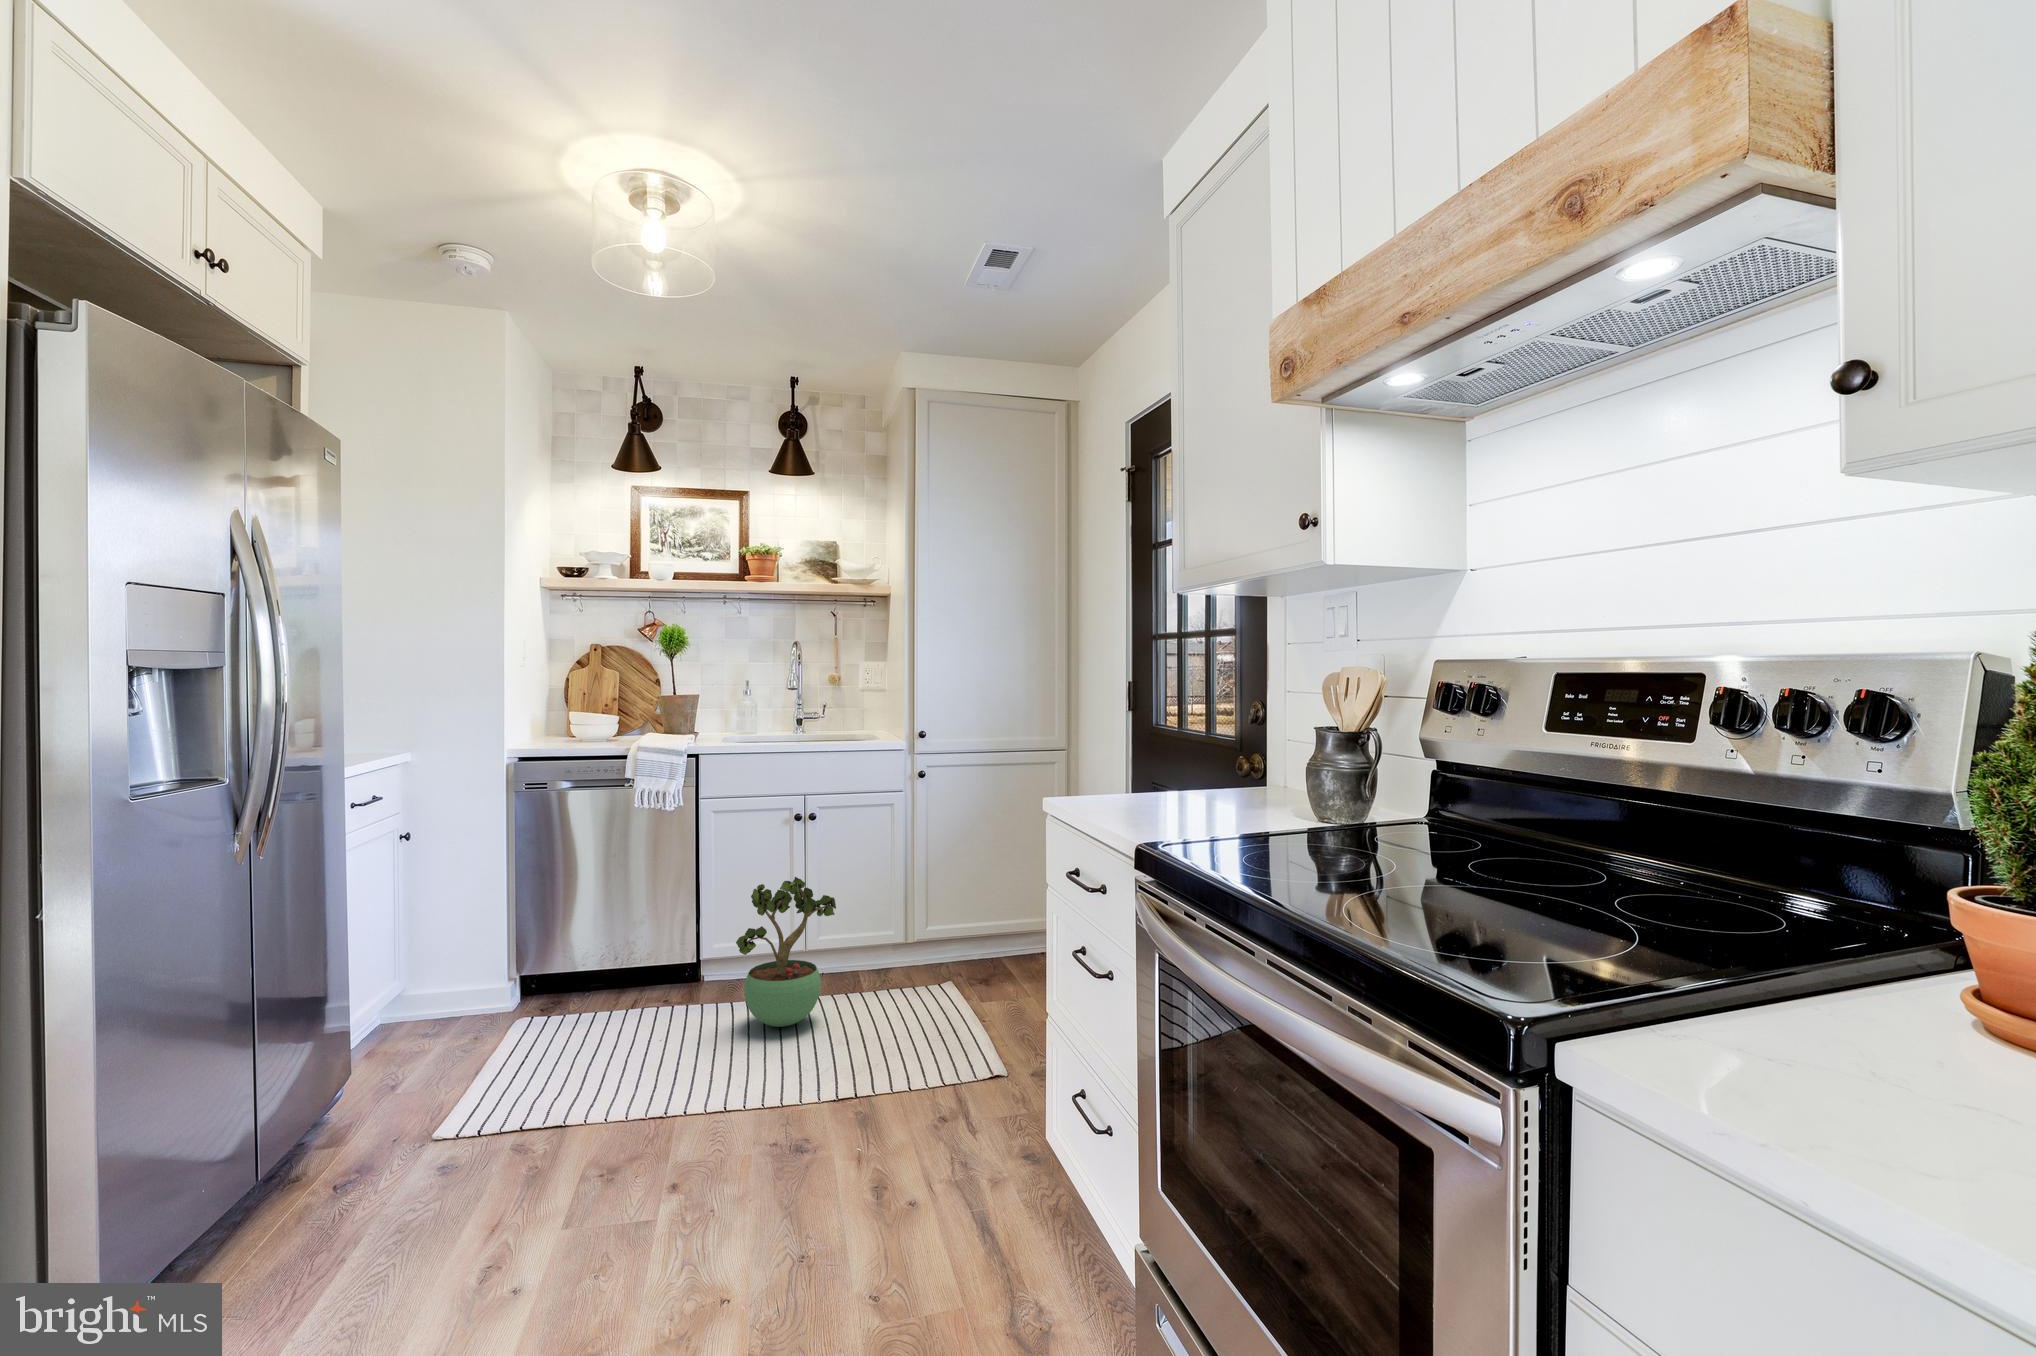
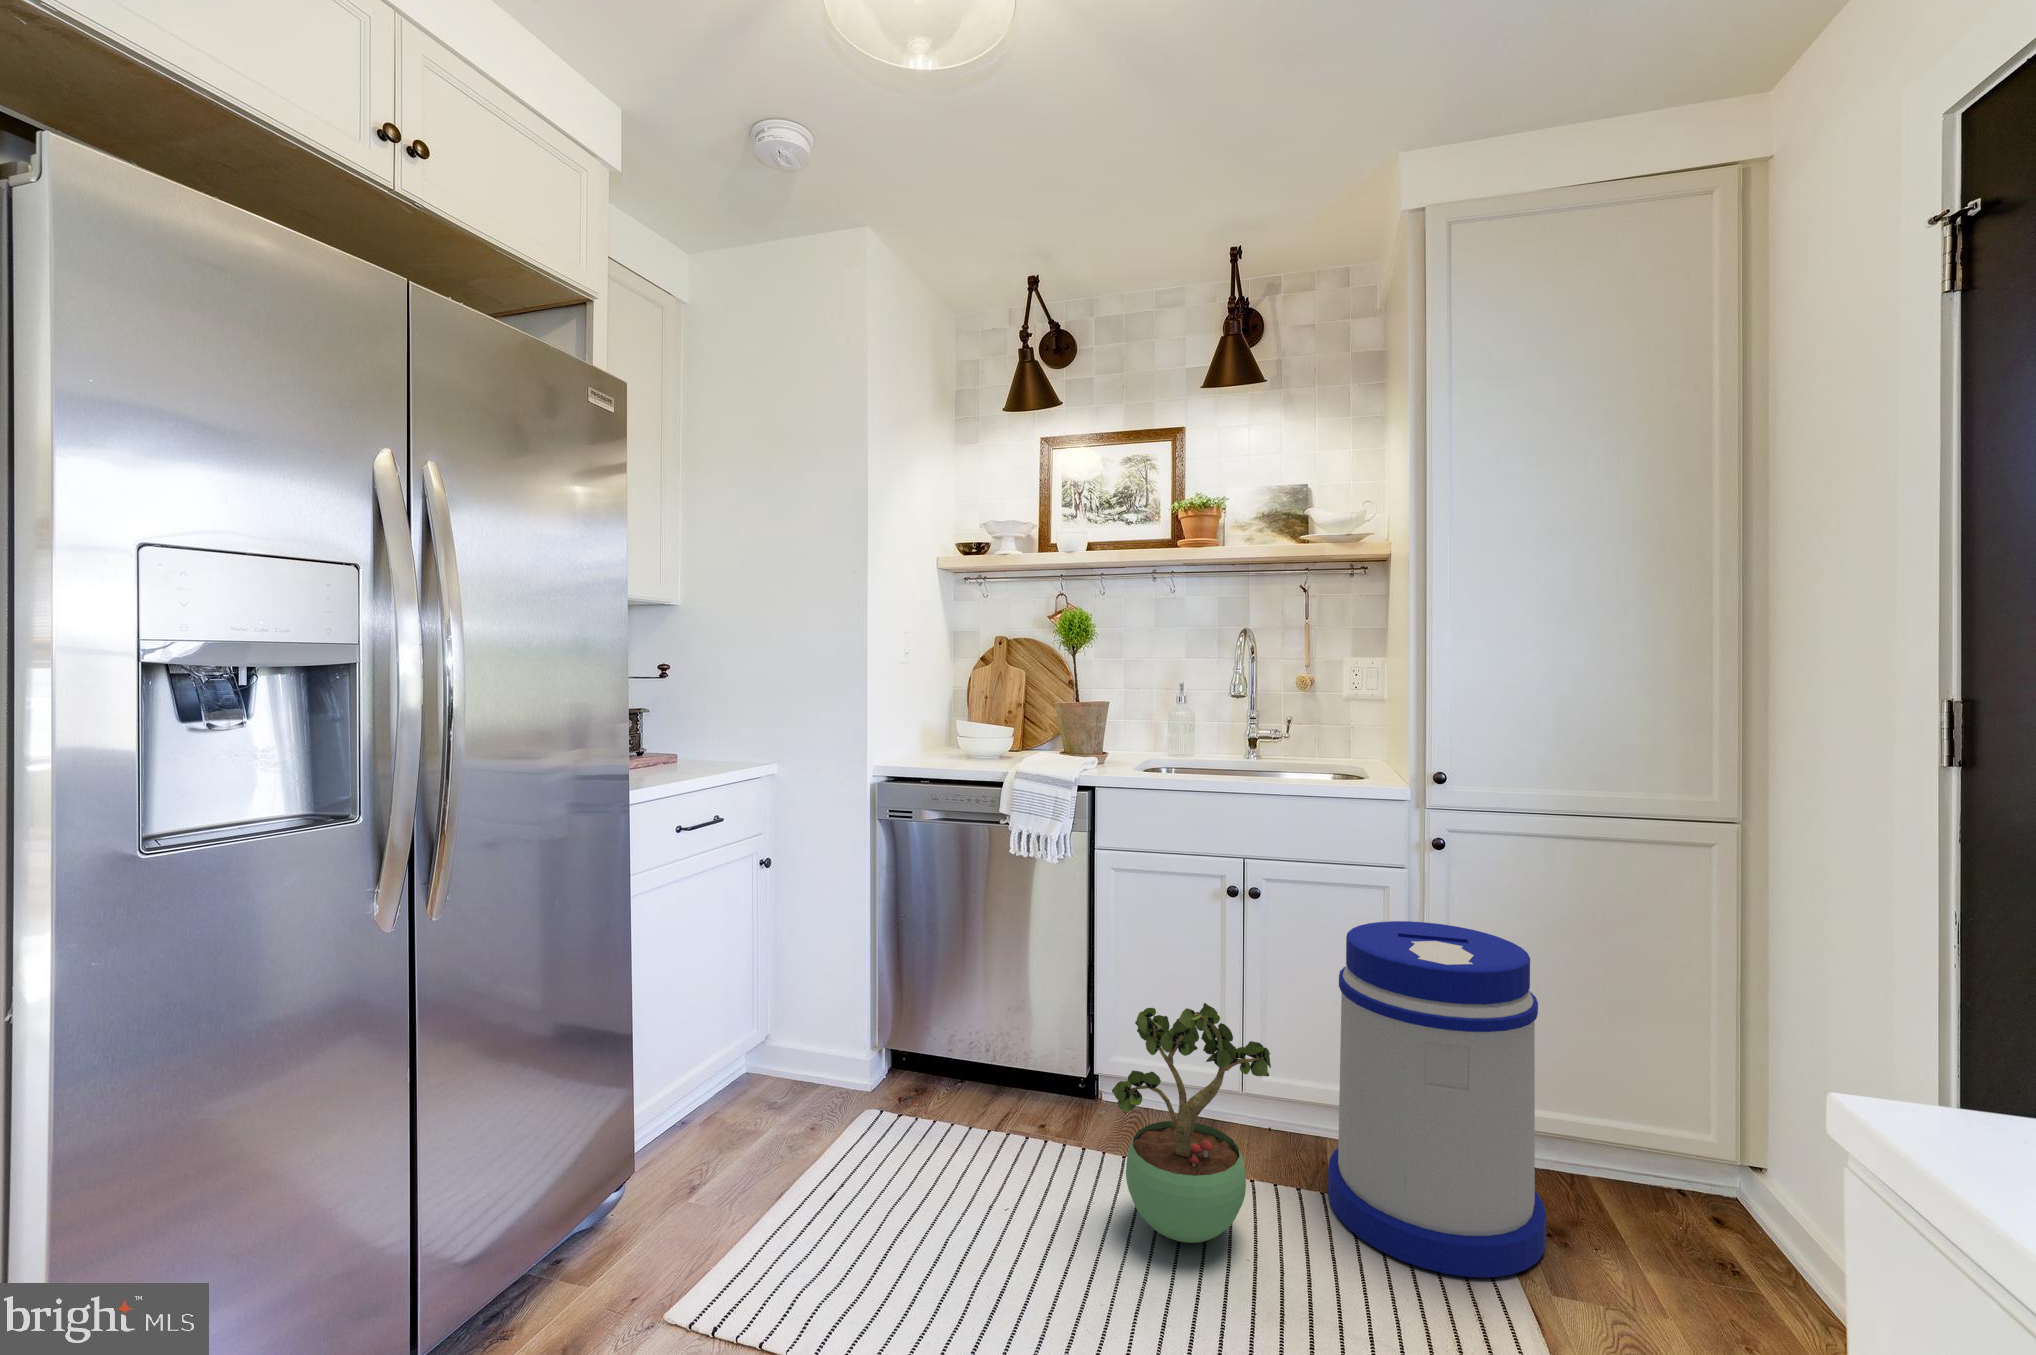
trash can: none [864,822,980,1008] -> present [1328,921,1546,1277]

